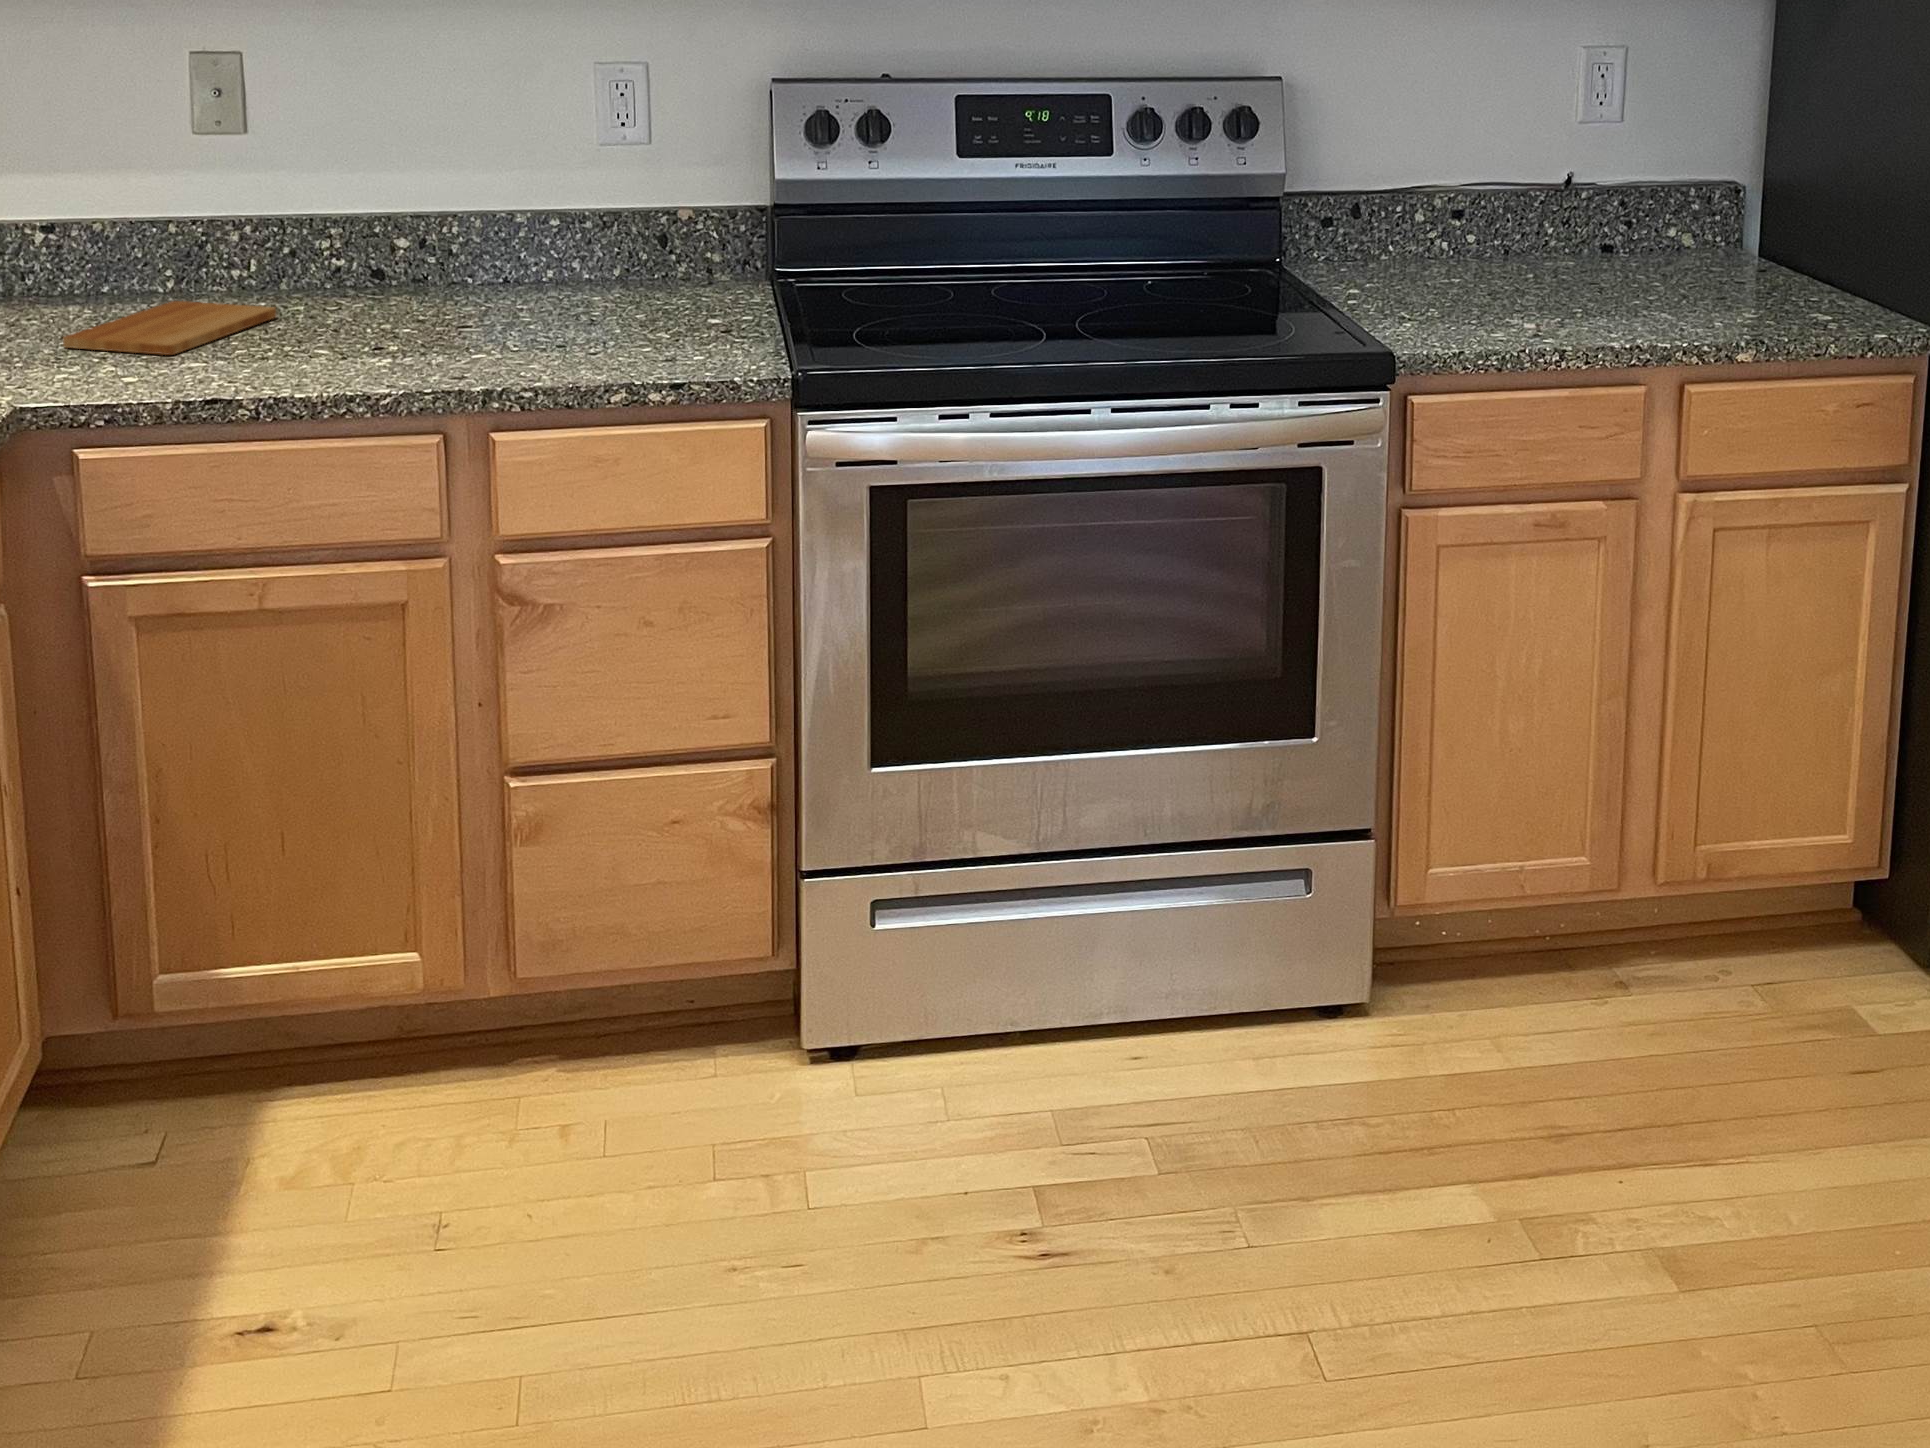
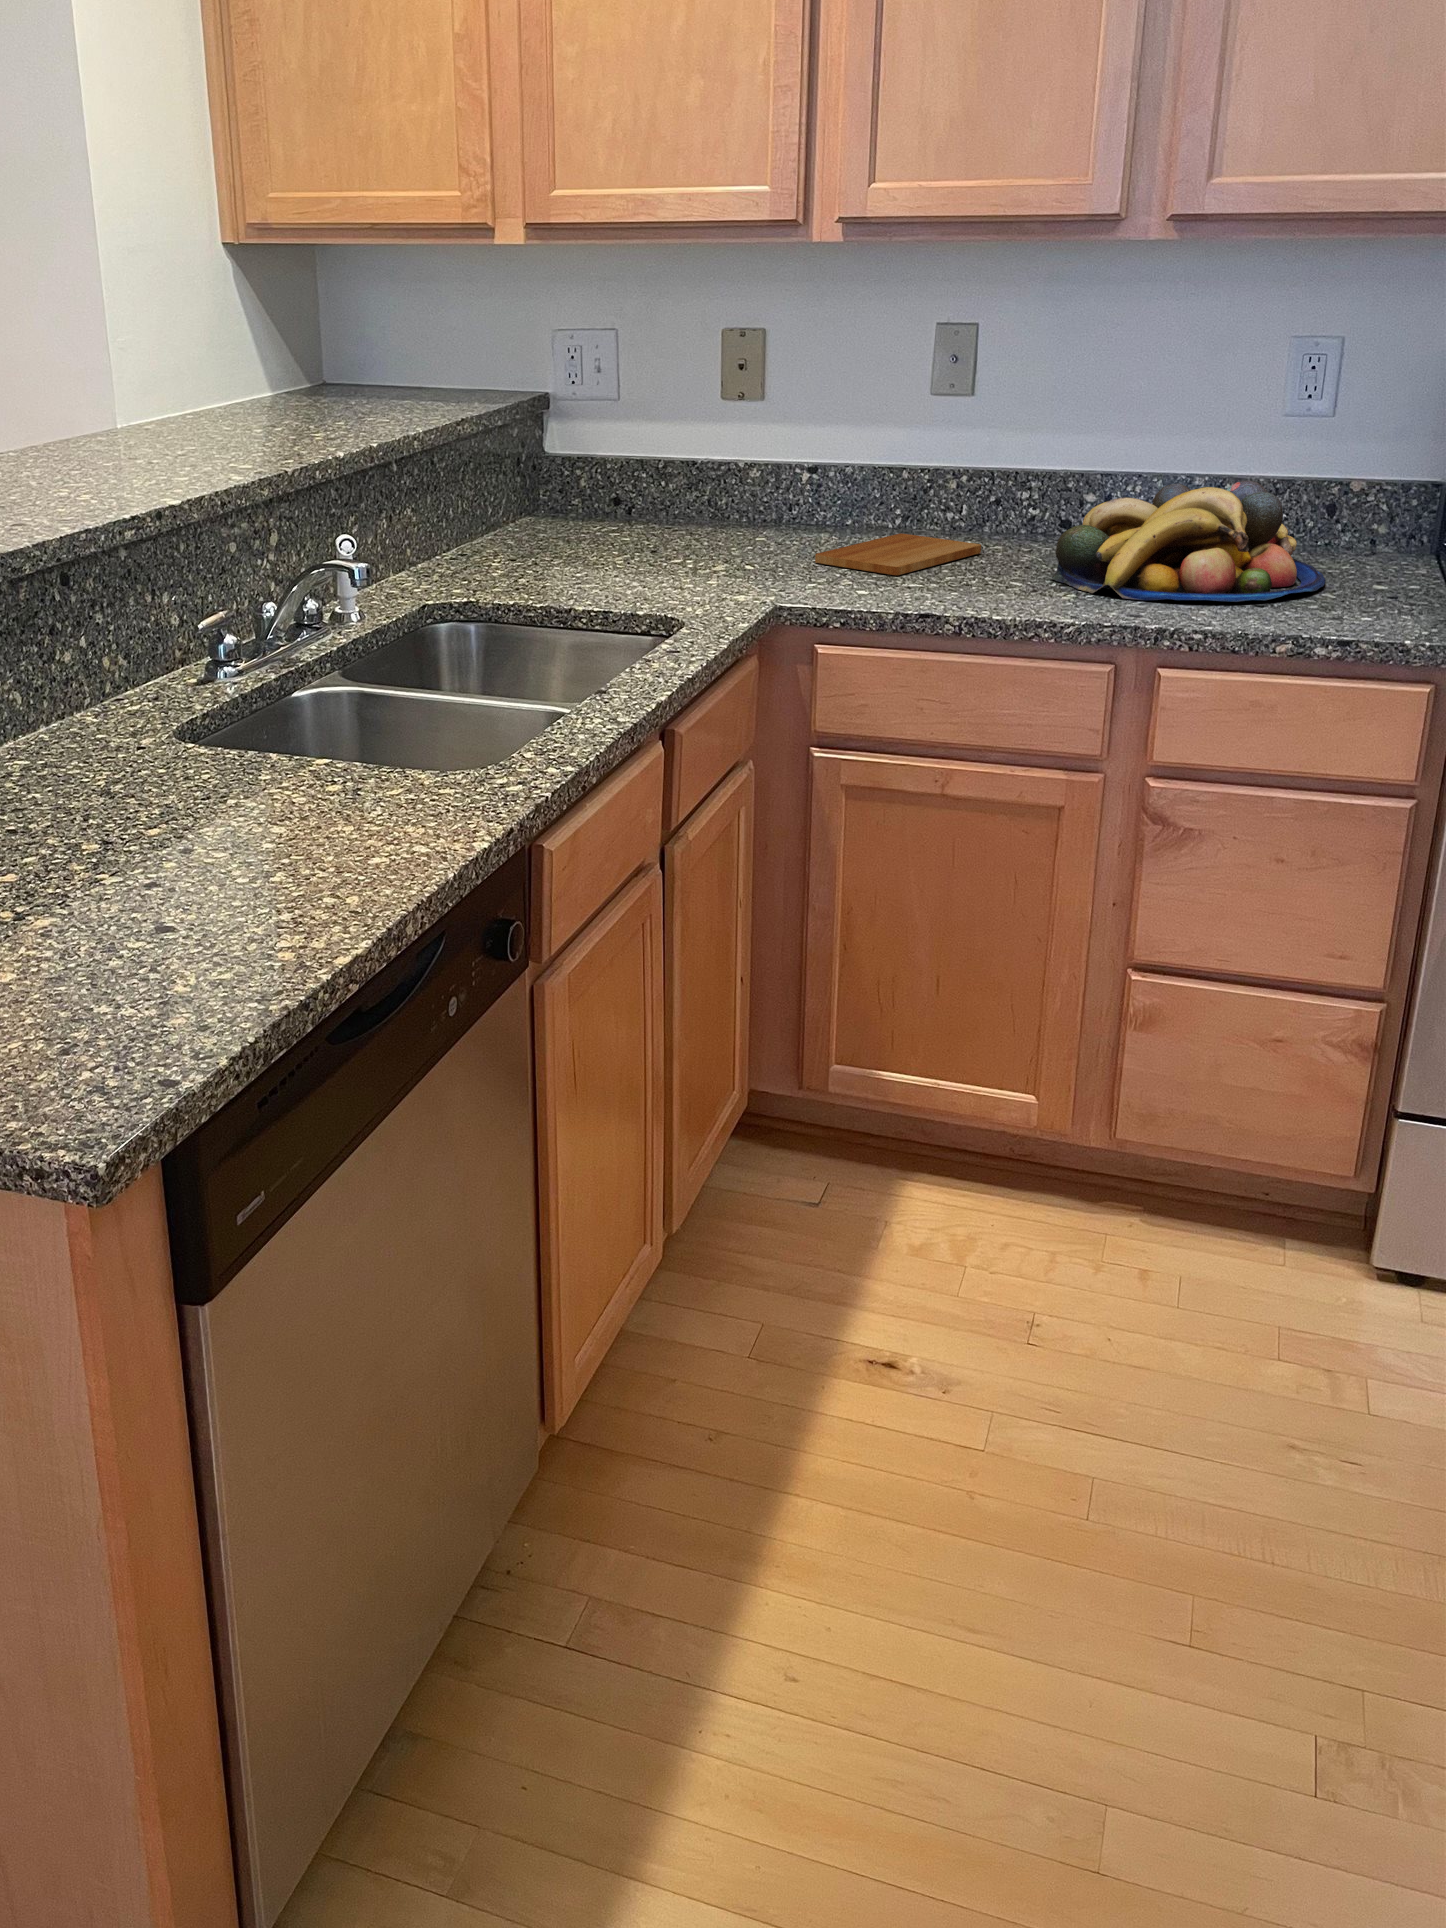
fruit bowl: none [361,218,659,359] -> present [1052,481,1326,602]

